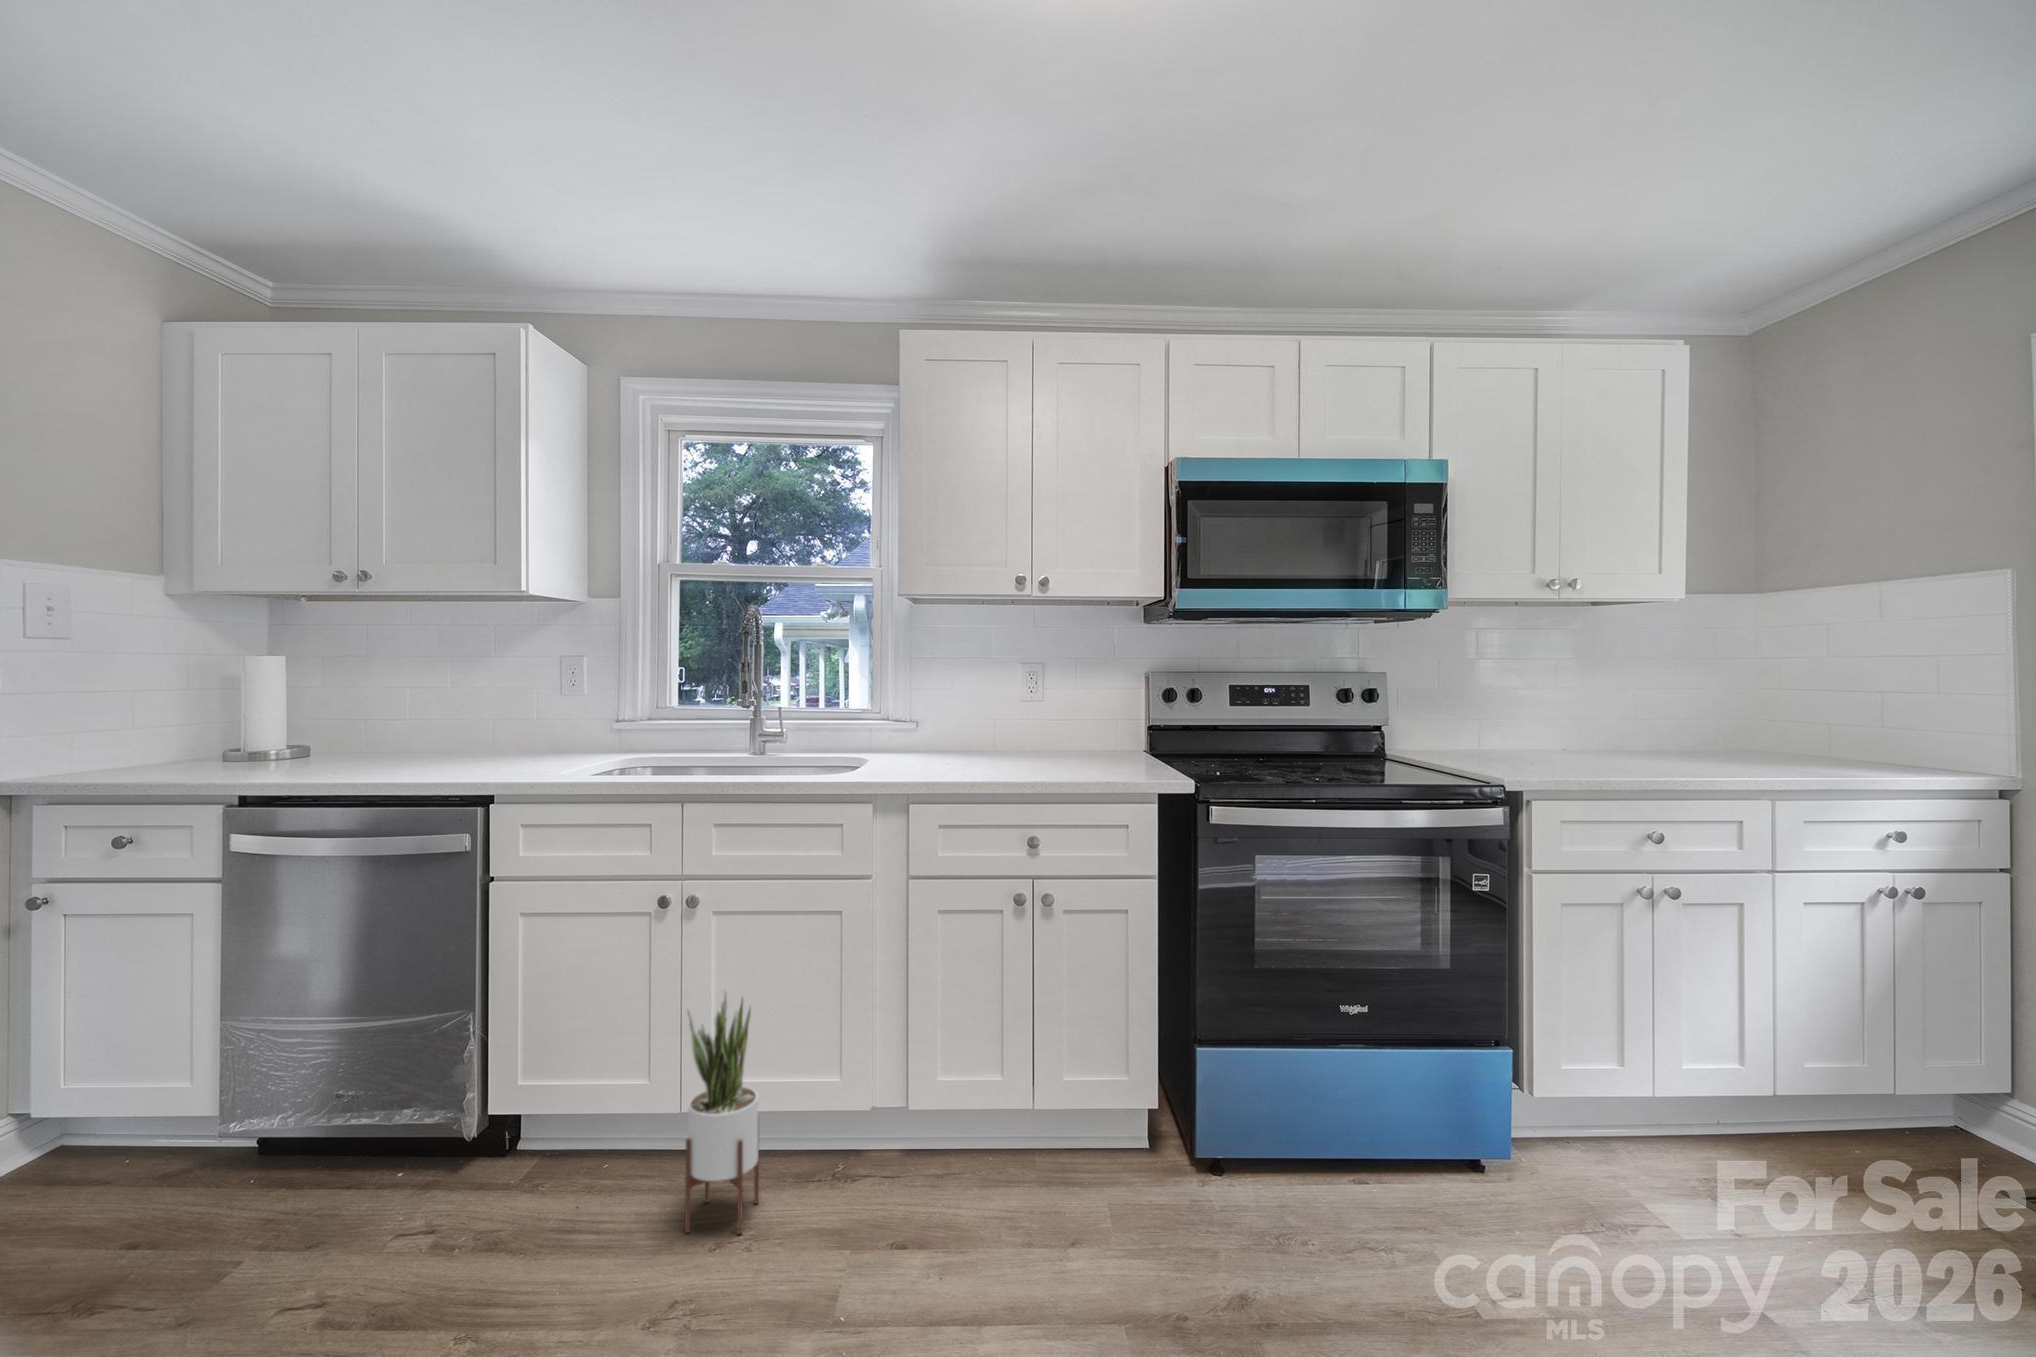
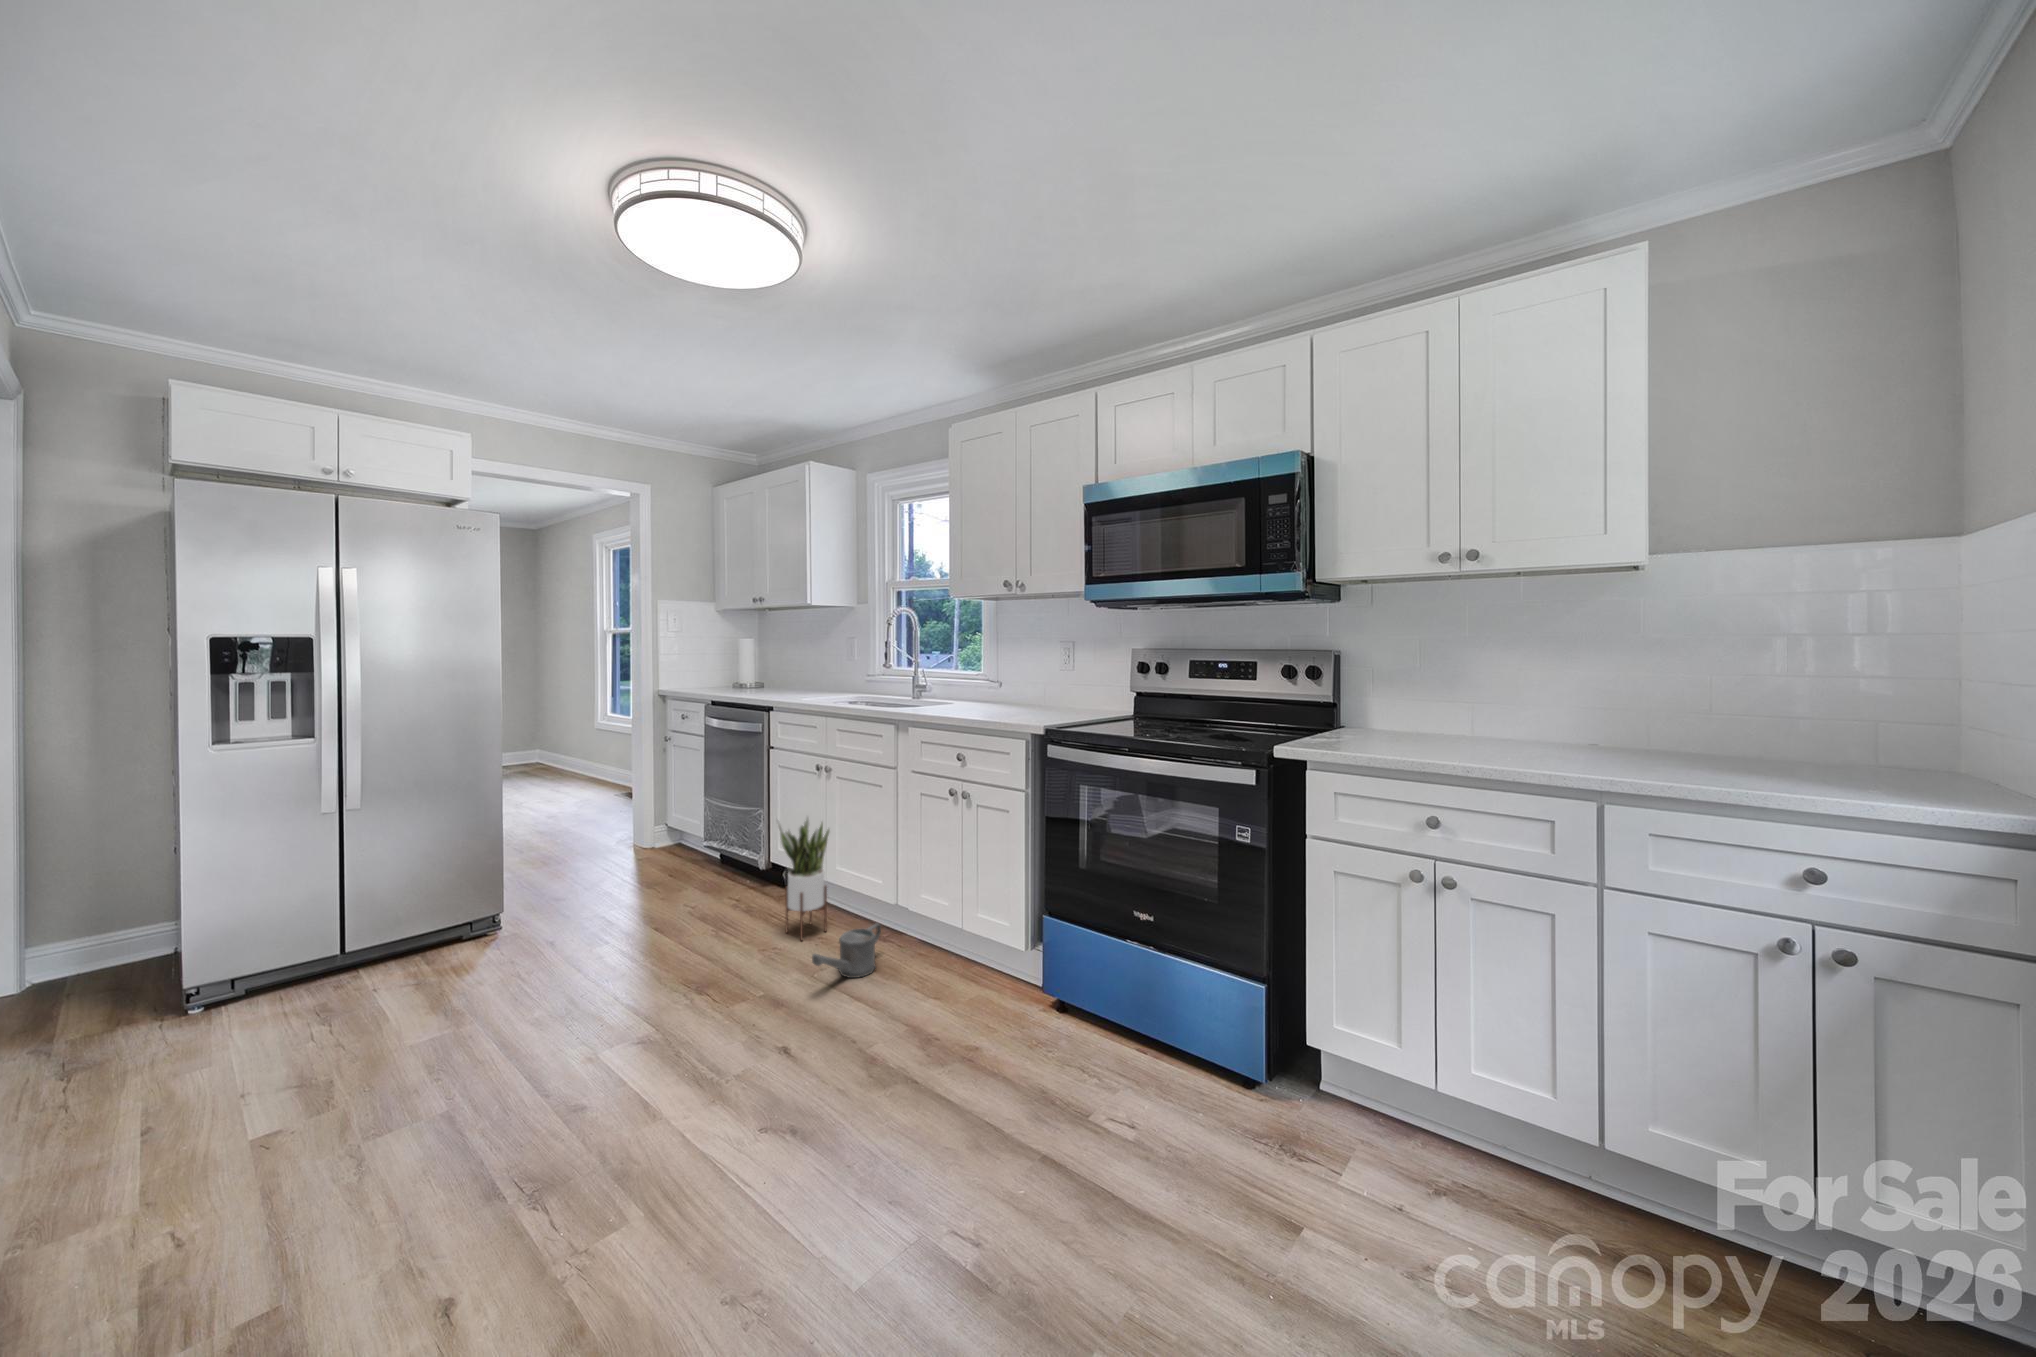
watering can: none [879,1147,942,1255] -> present [812,923,881,978]

